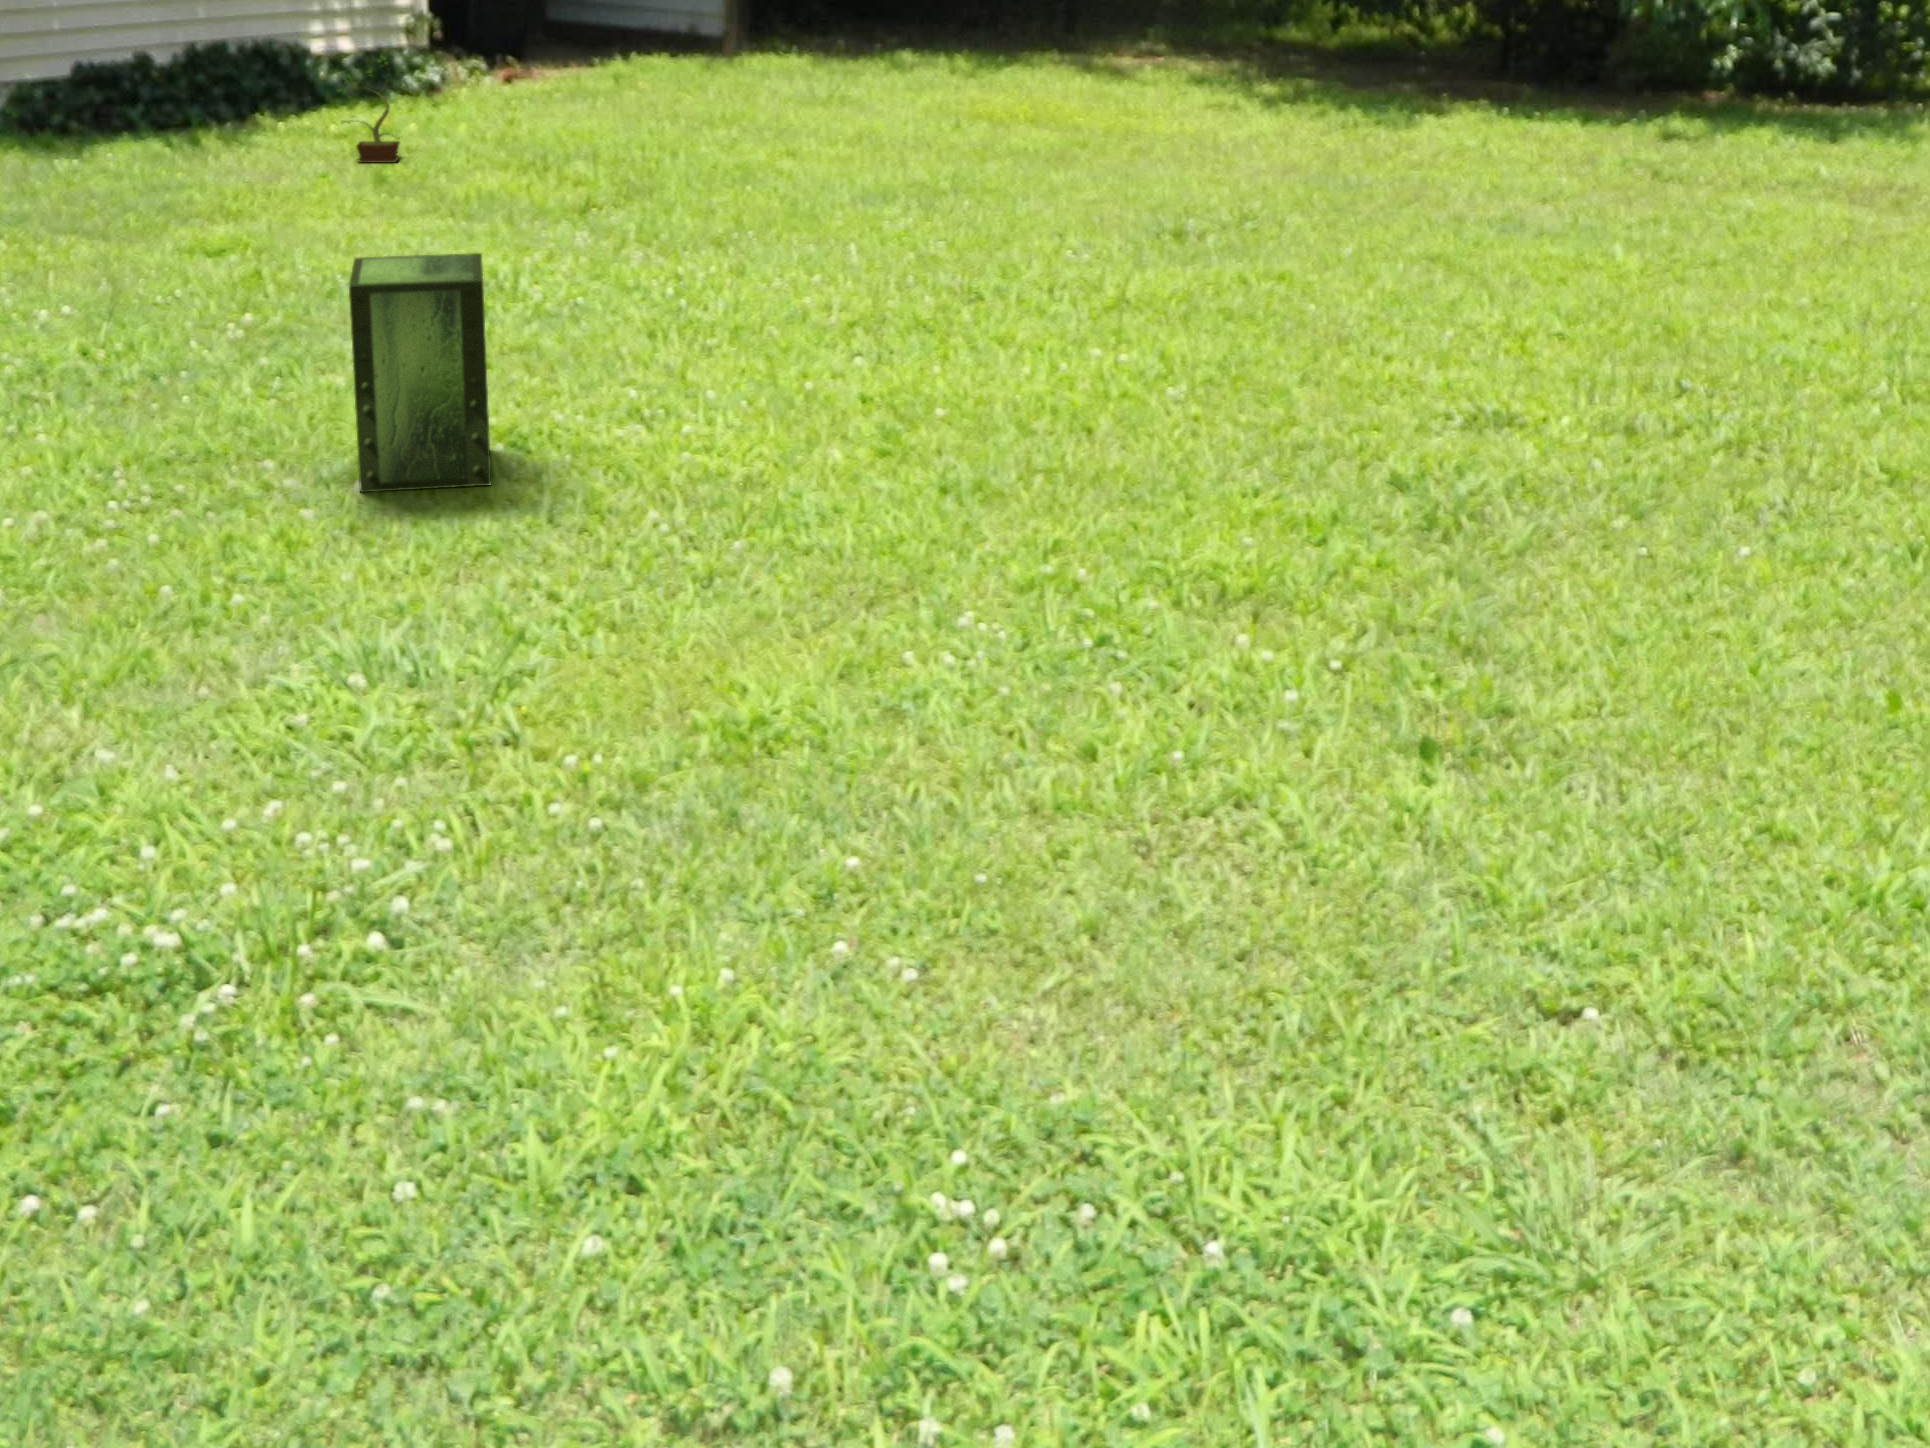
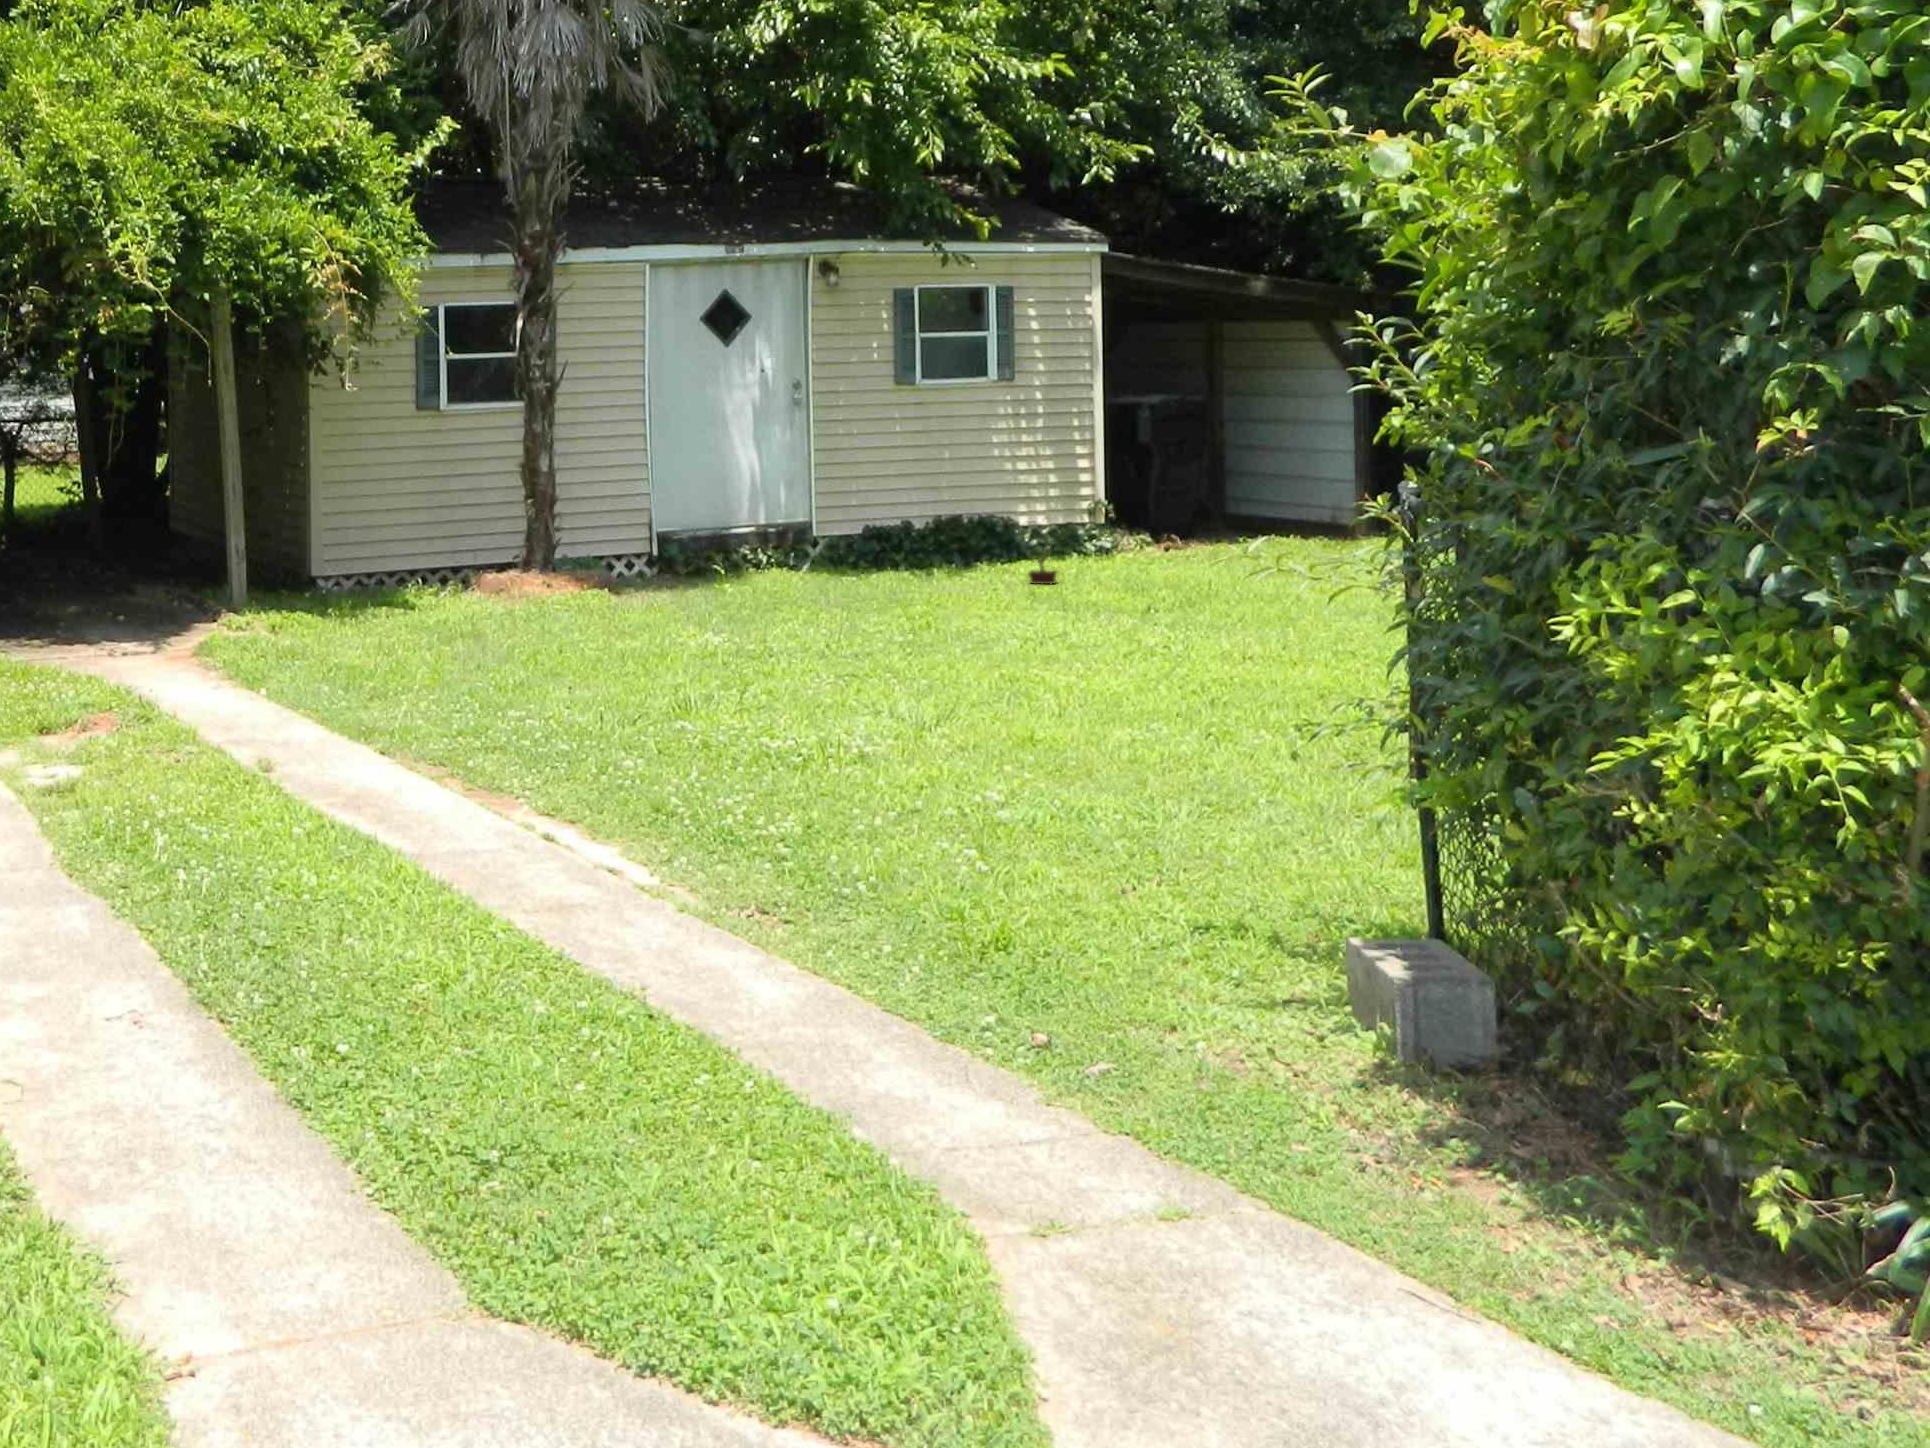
storage box: present [349,253,491,492] -> none [961,586,1040,704]

